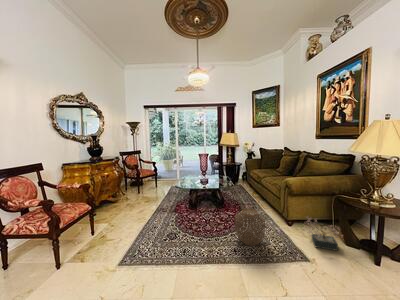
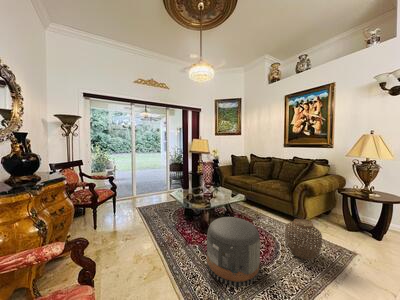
pouf: none [165,196,204,241] -> present [207,217,260,286]
decorative plant: present [307,218,343,251] -> none [327,214,356,242]

